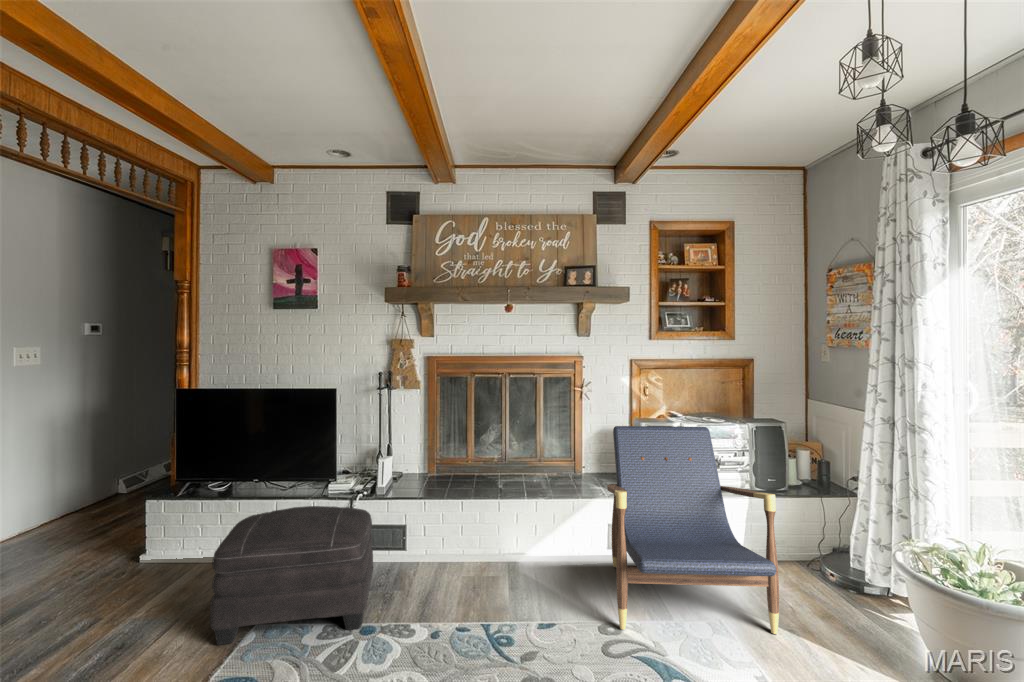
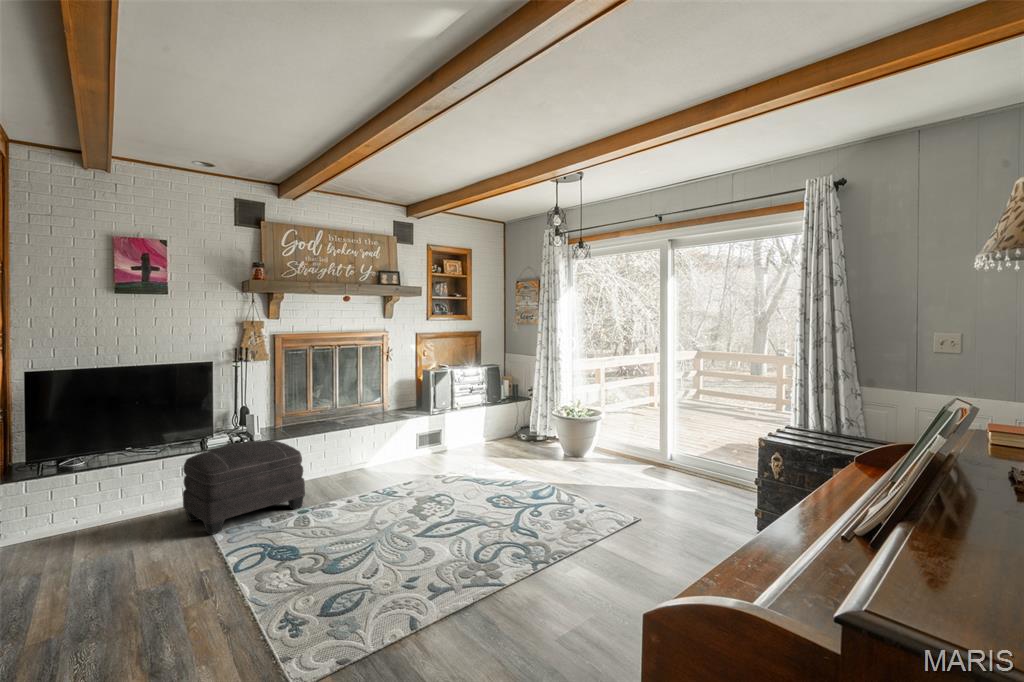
lounge chair: present [607,426,779,634] -> none [419,369,513,473]

